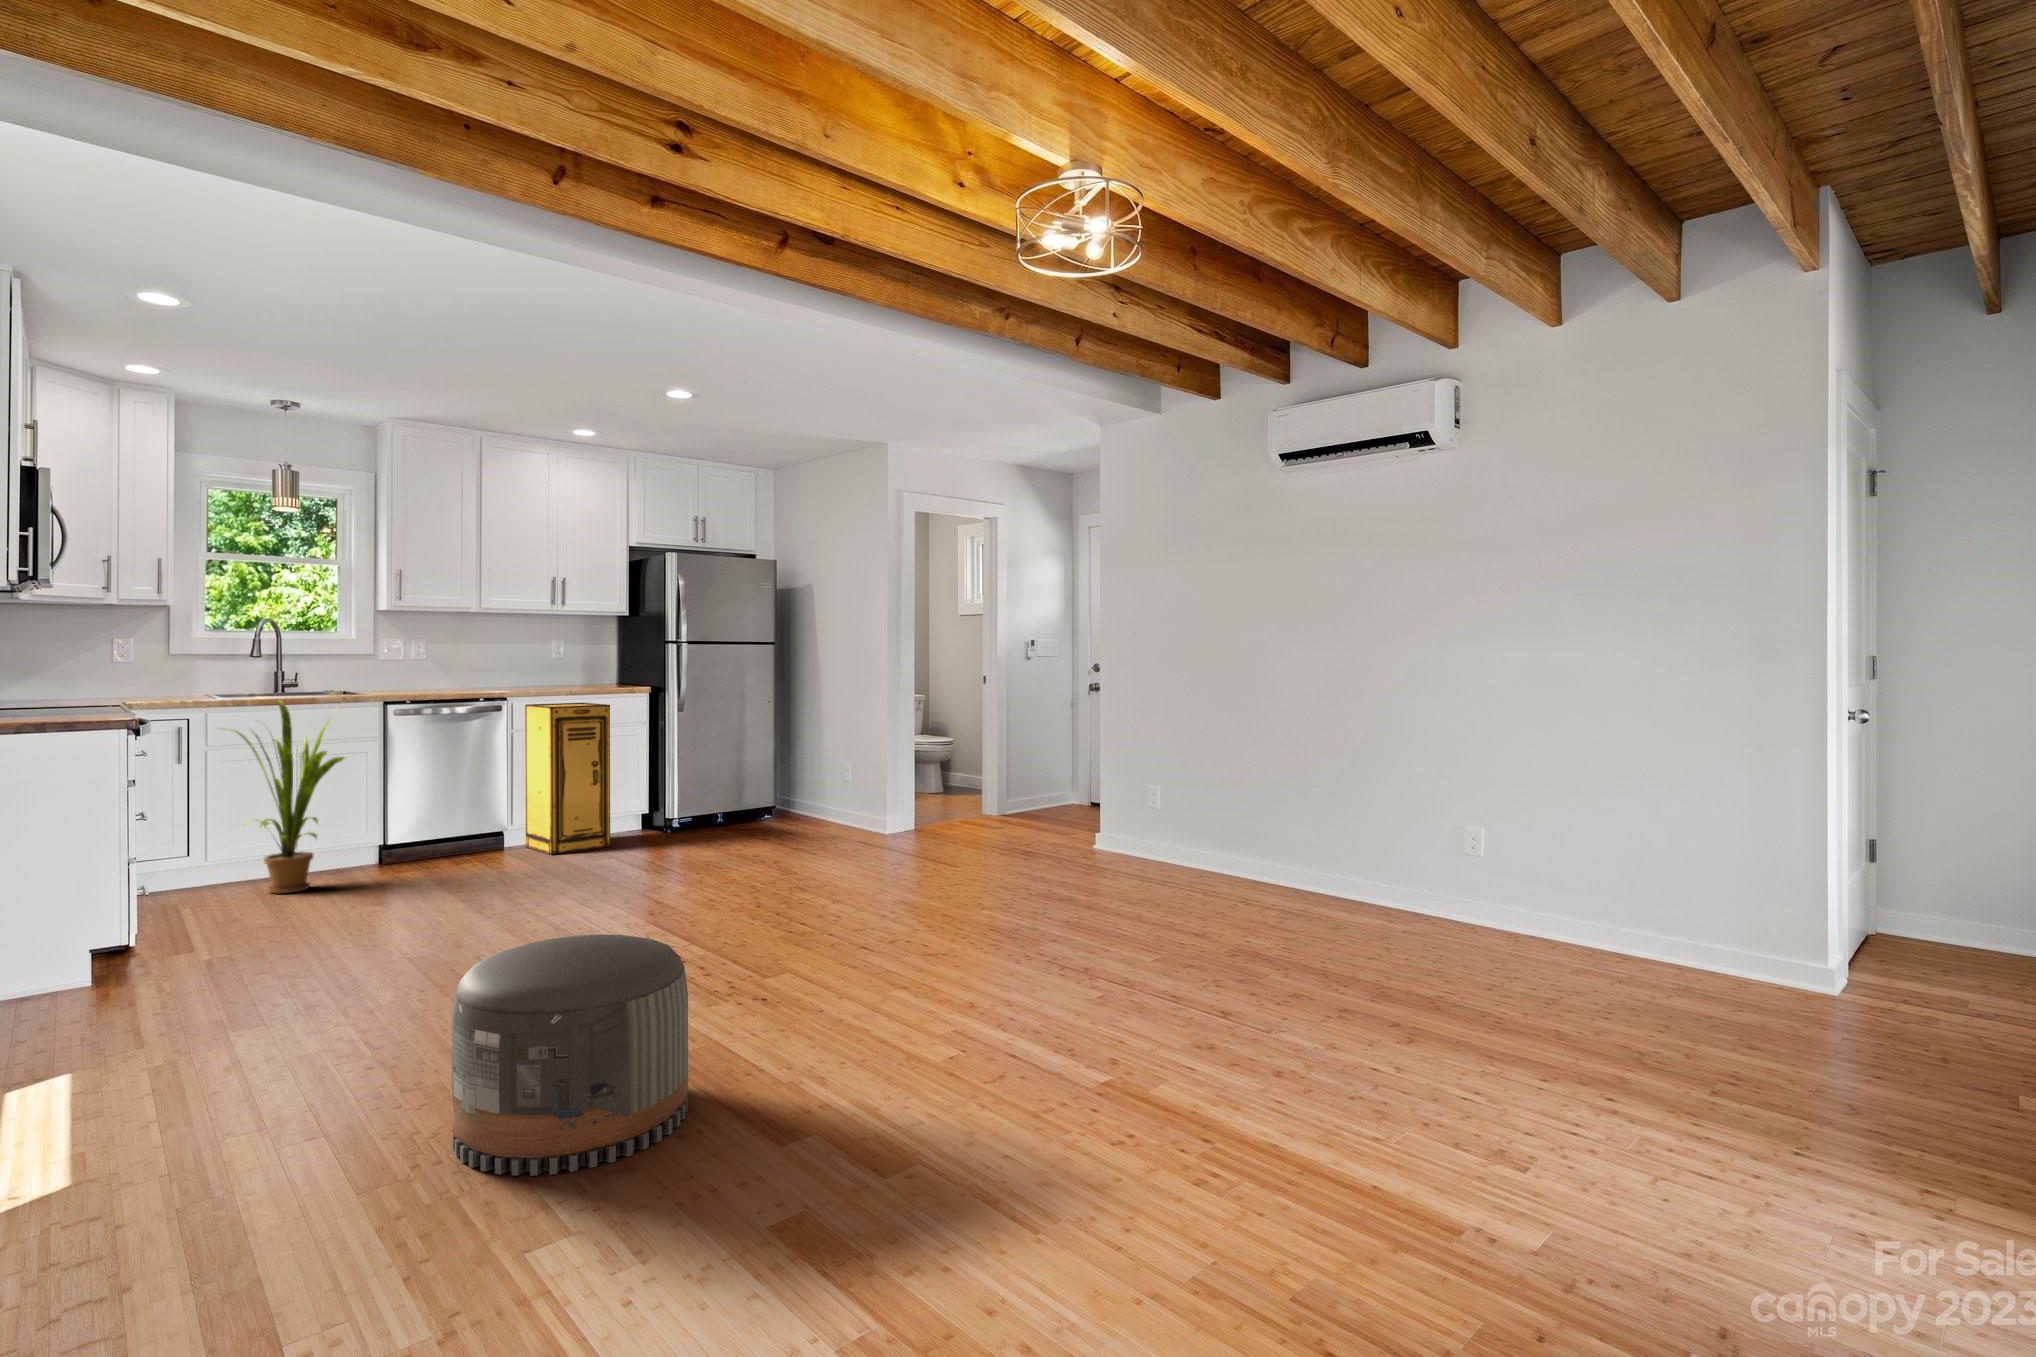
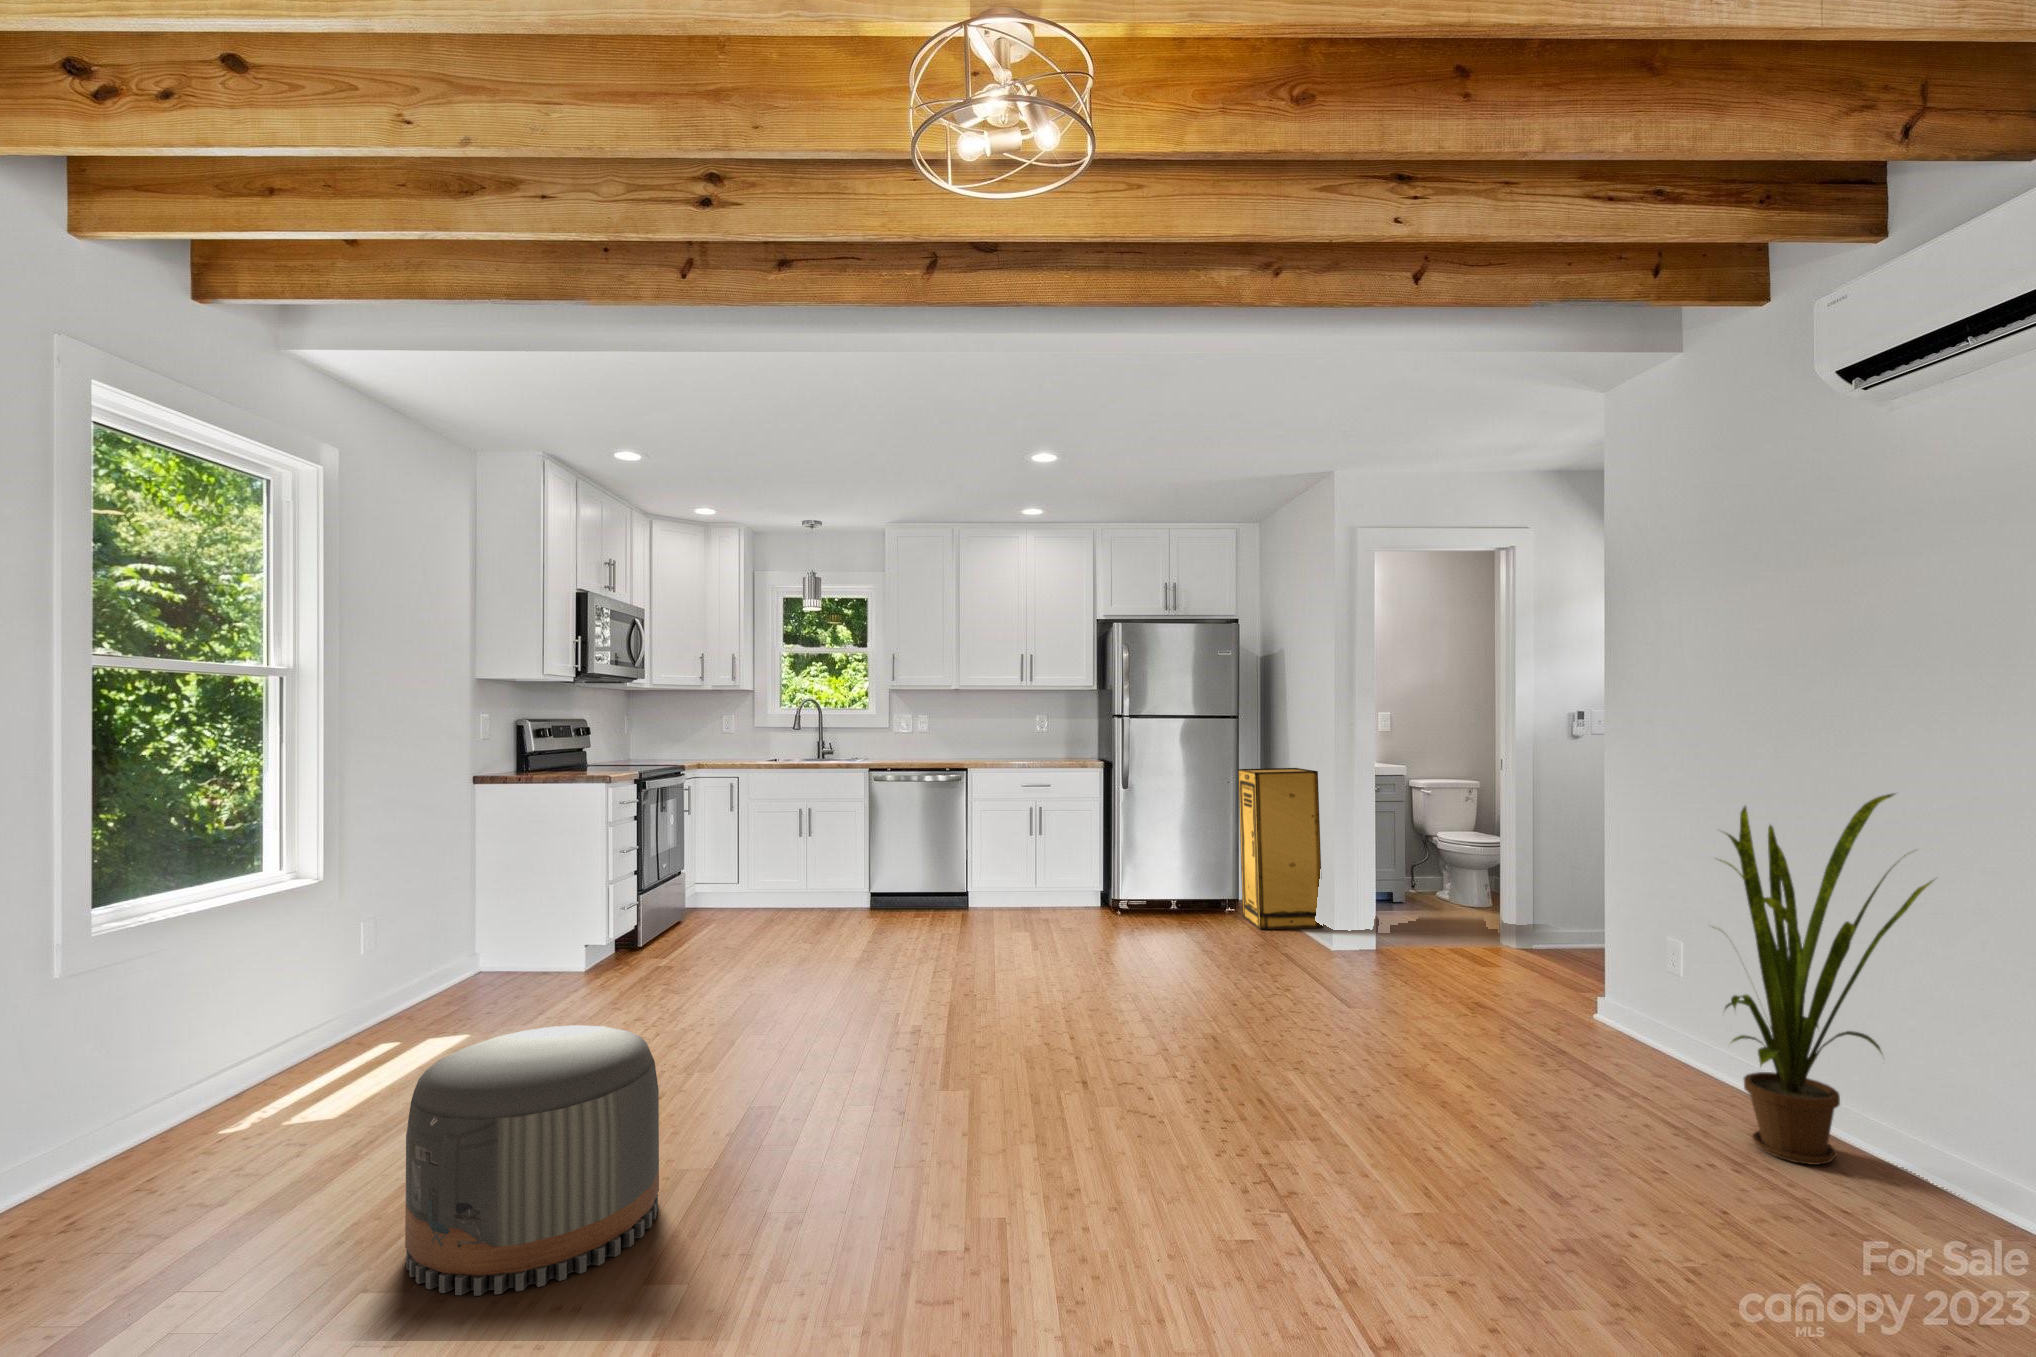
house plant: present [231,700,344,894] -> present [1716,794,1933,1165]
storage cabinet: present [525,703,610,855] -> present [1238,768,1323,930]

